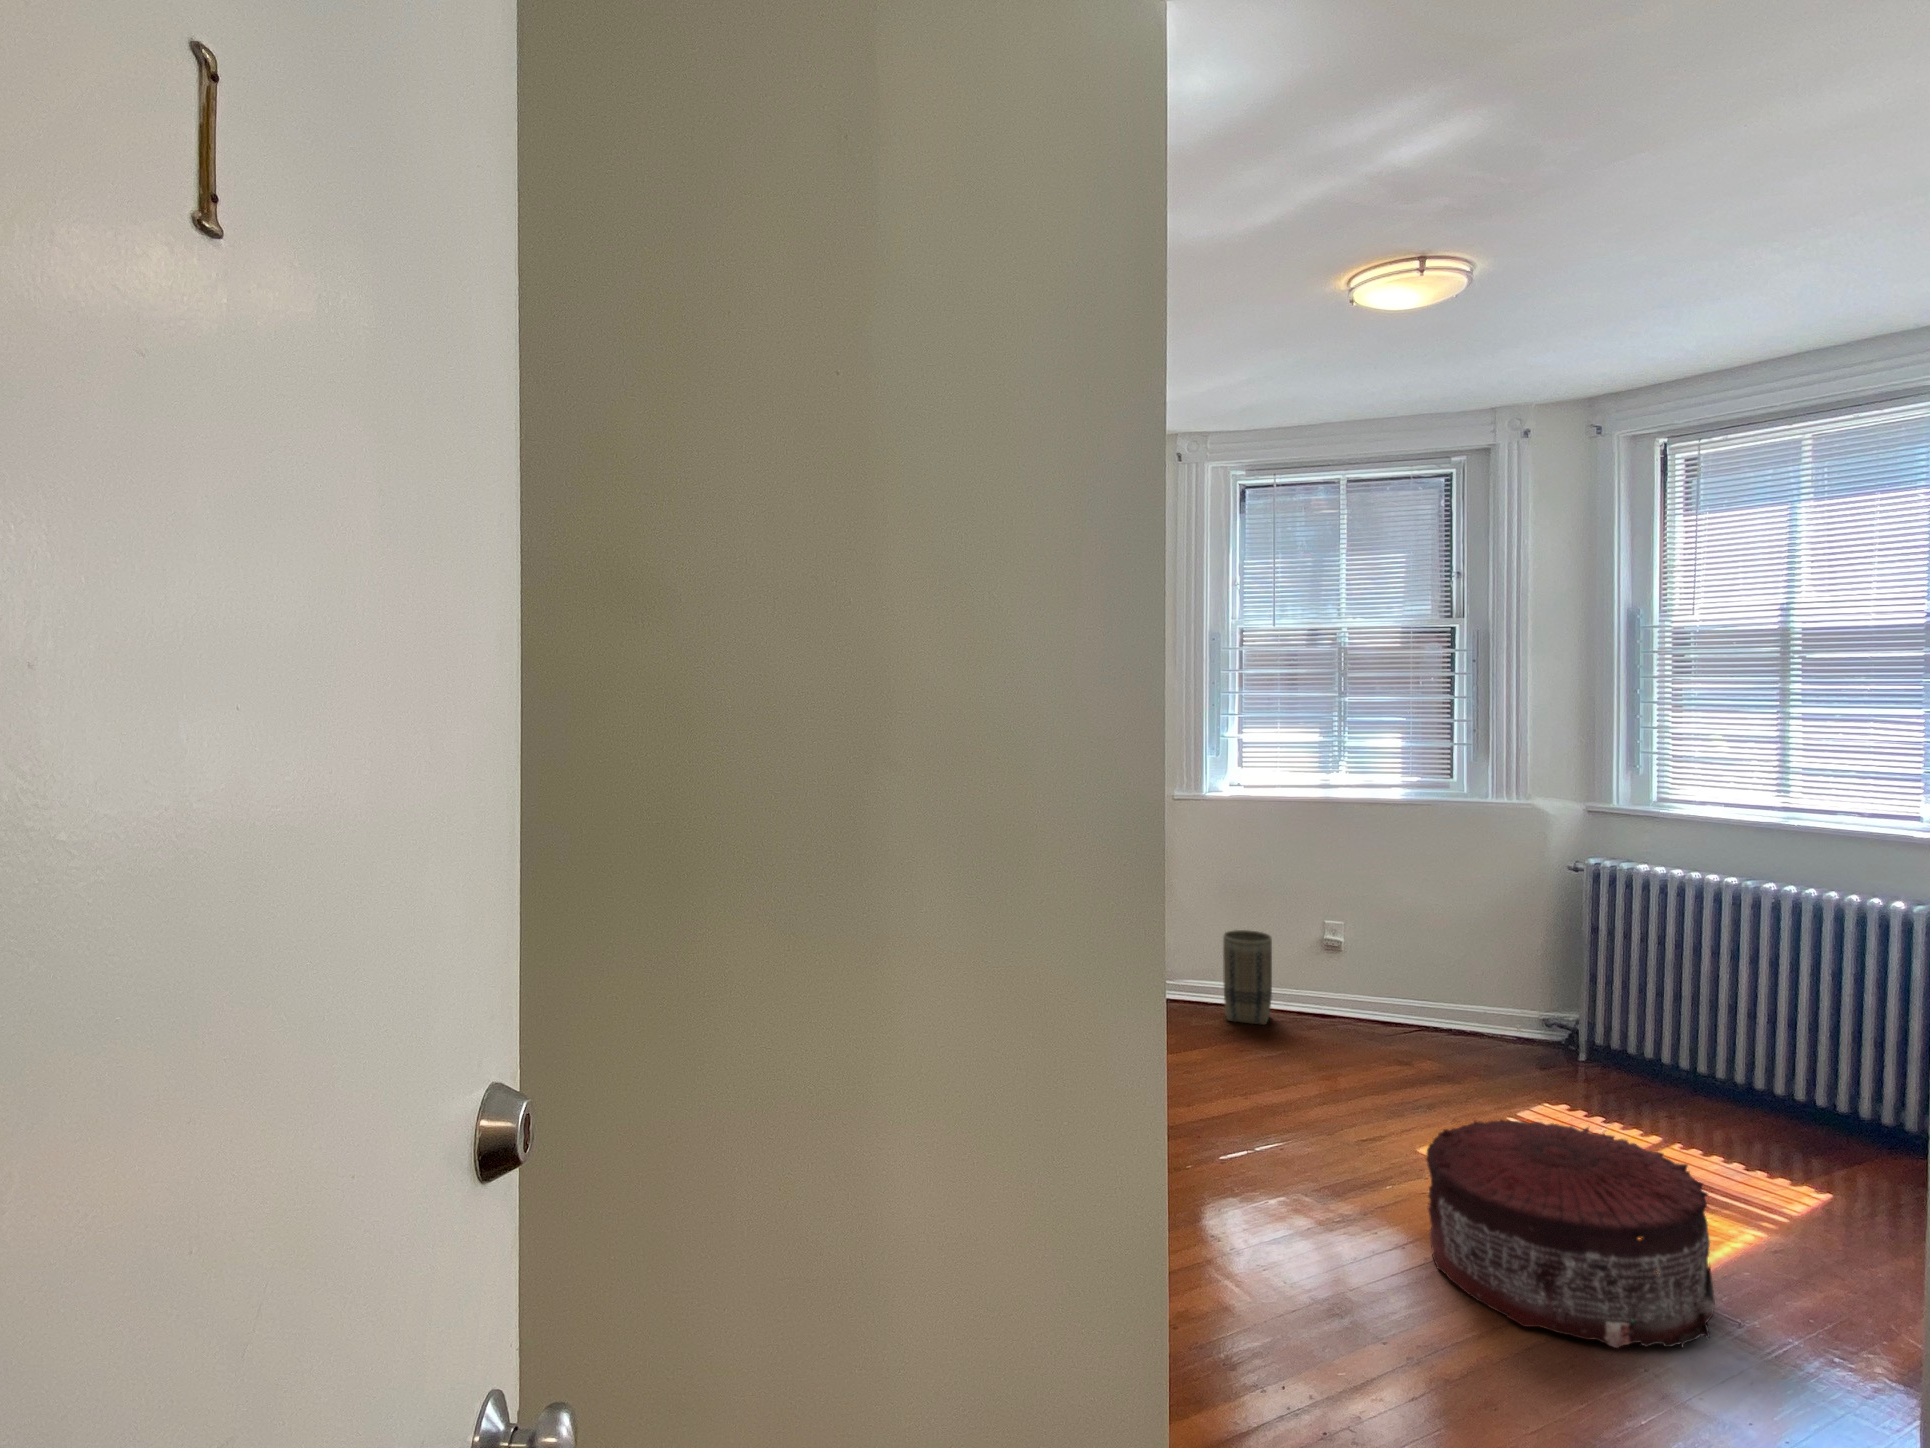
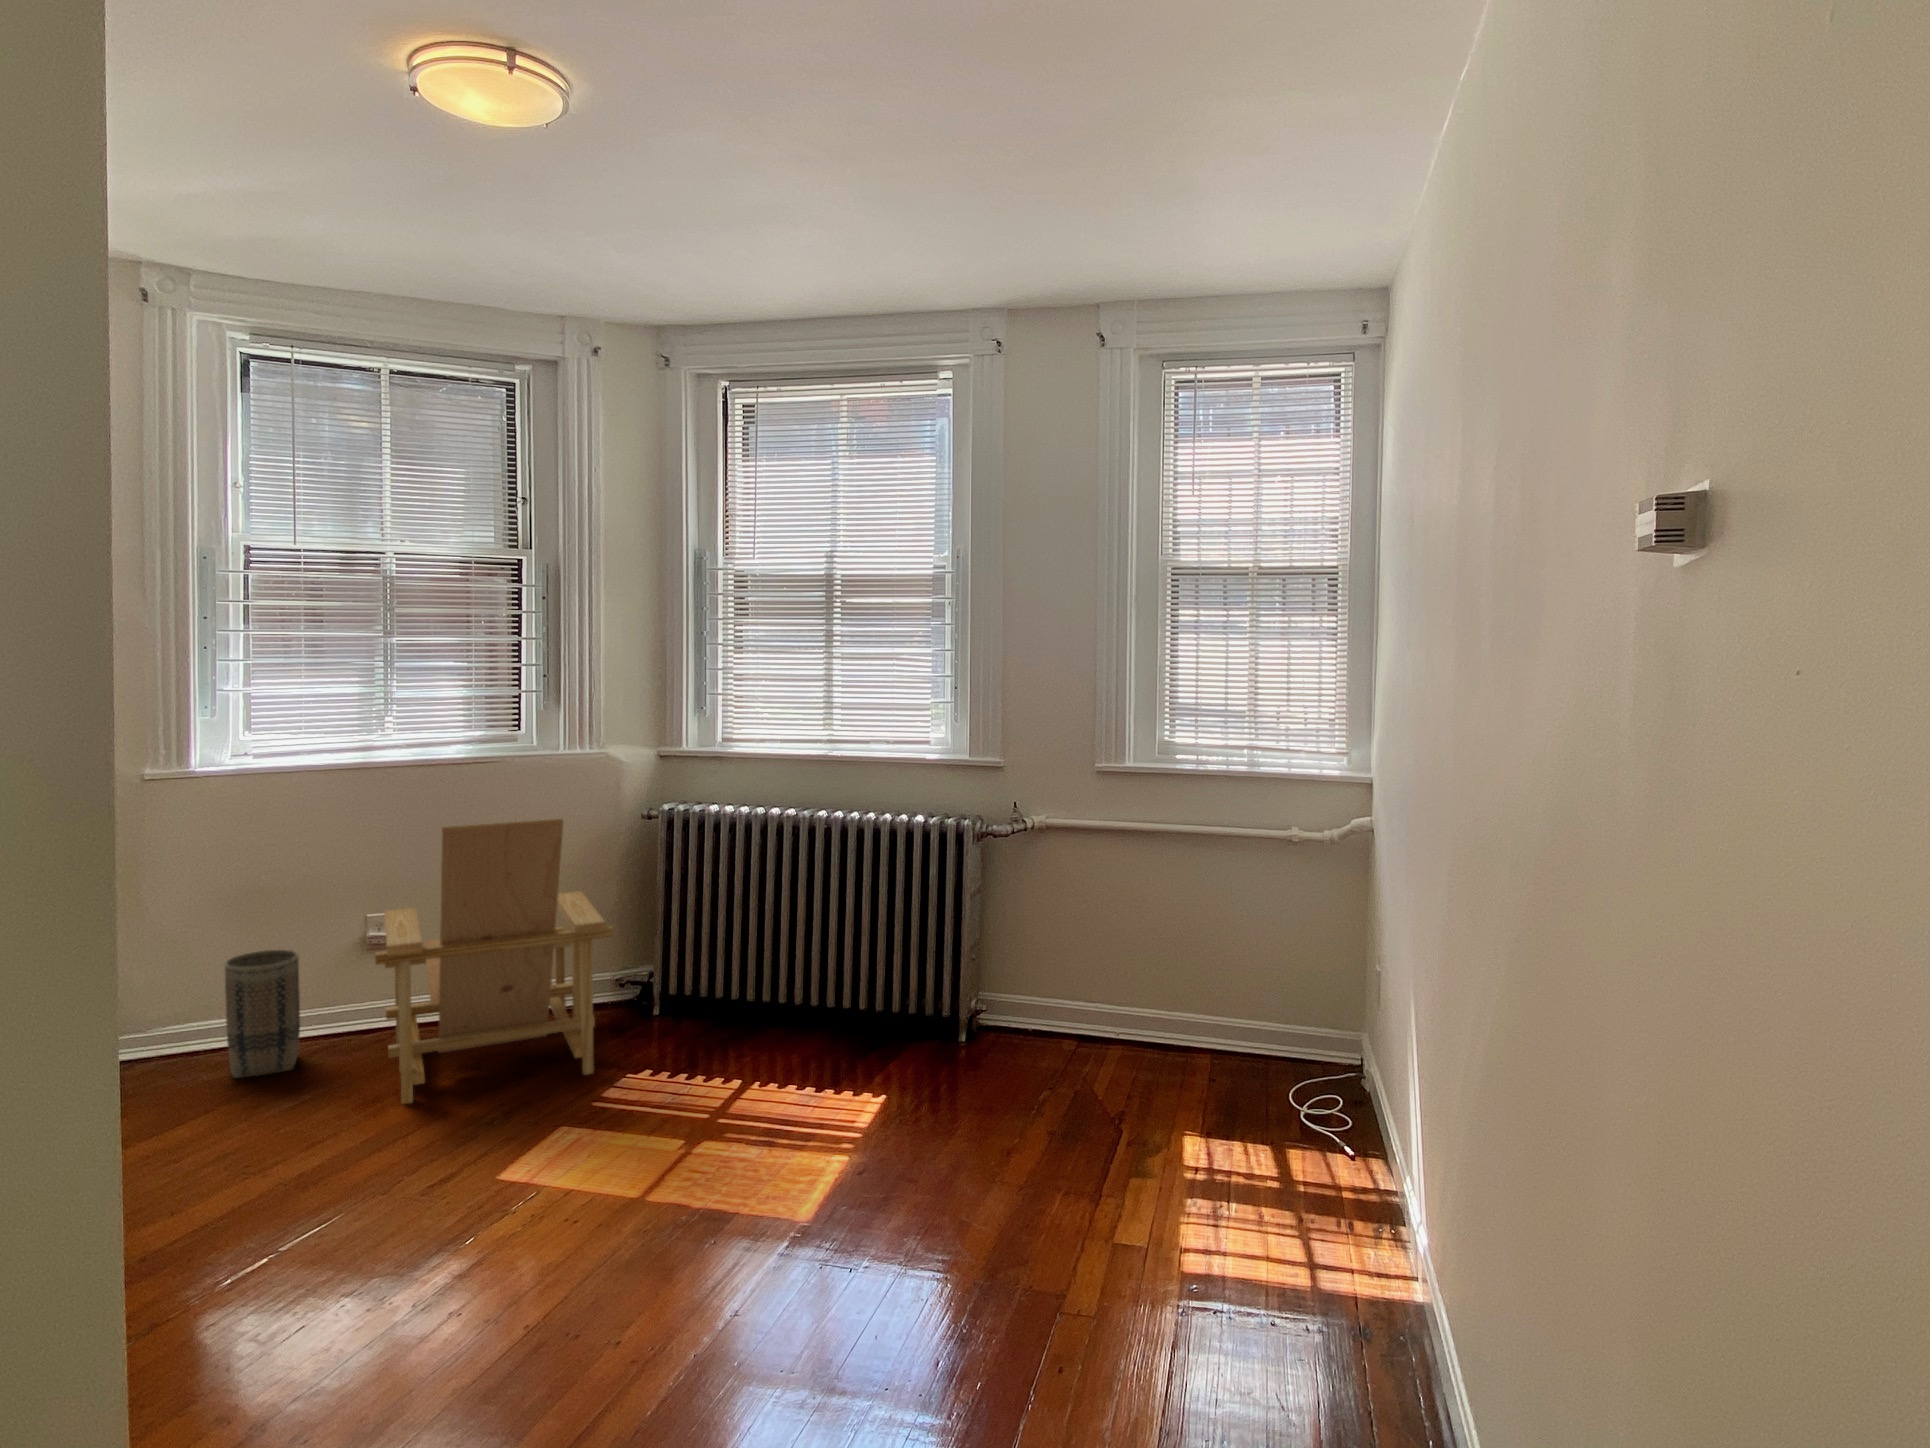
lounge chair: none [1324,850,1529,1092] -> present [375,819,614,1104]
pouf: present [1426,1120,1715,1348] -> none [525,1099,811,1357]

